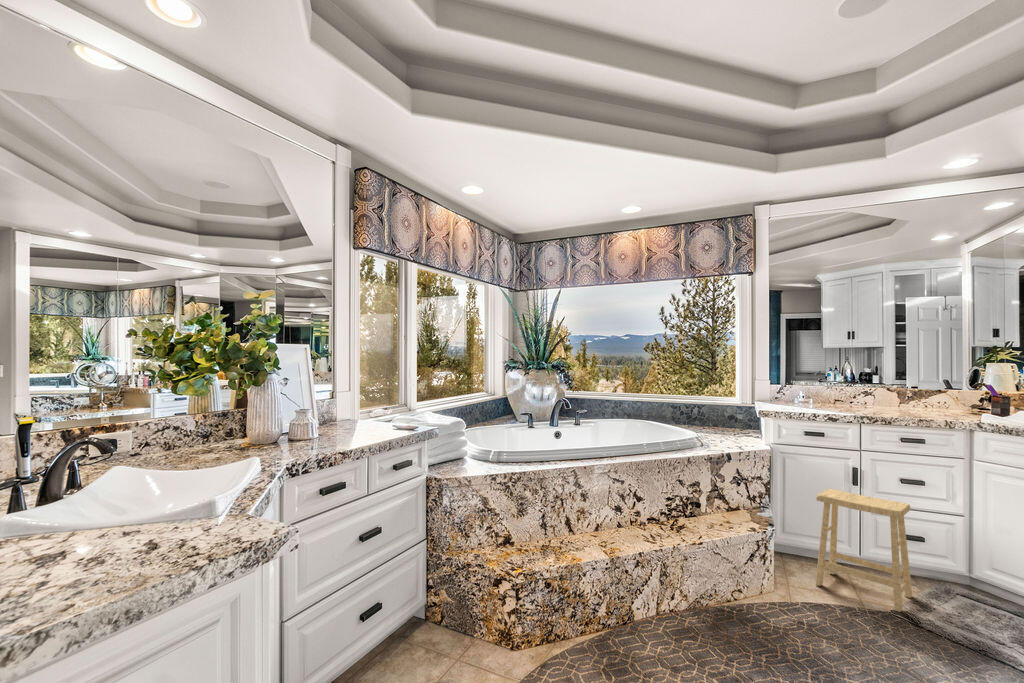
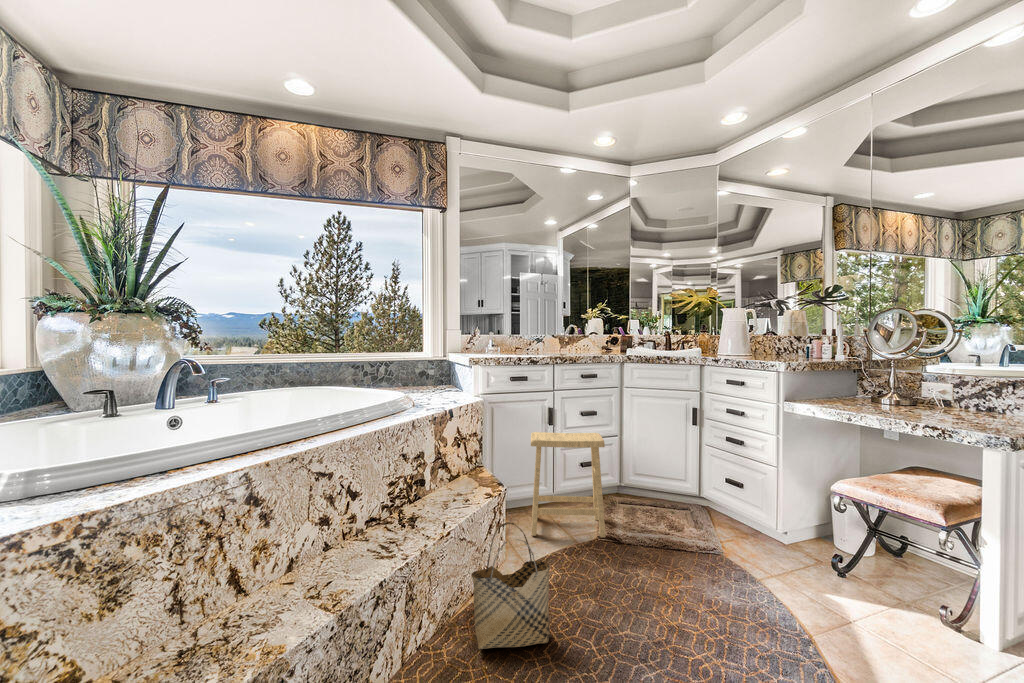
woven basket: none [709,547,775,645] -> present [471,522,550,649]

